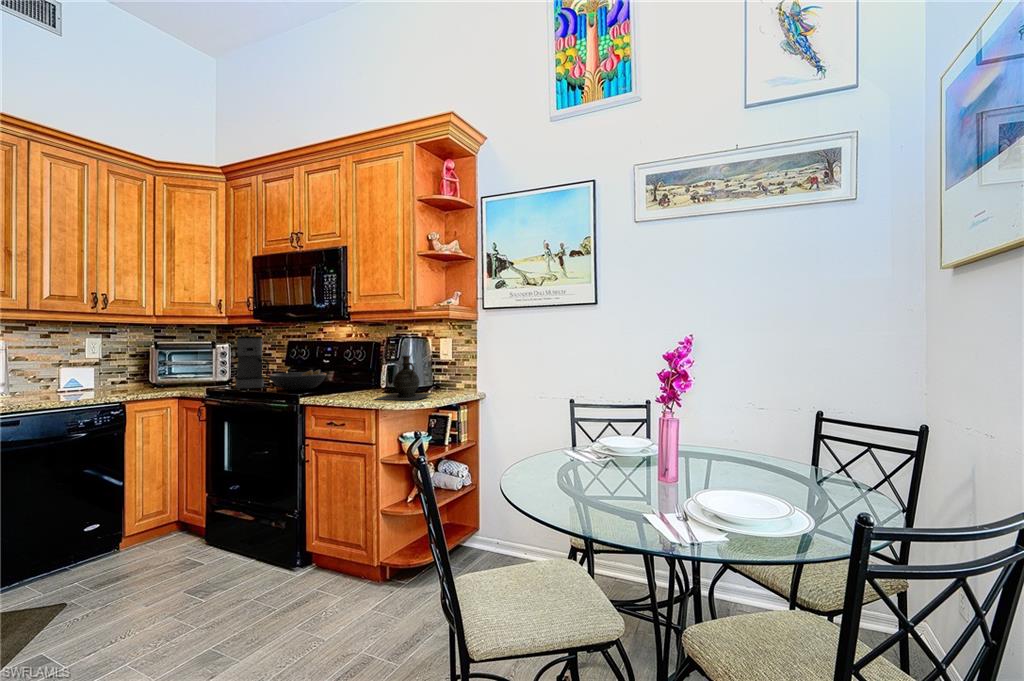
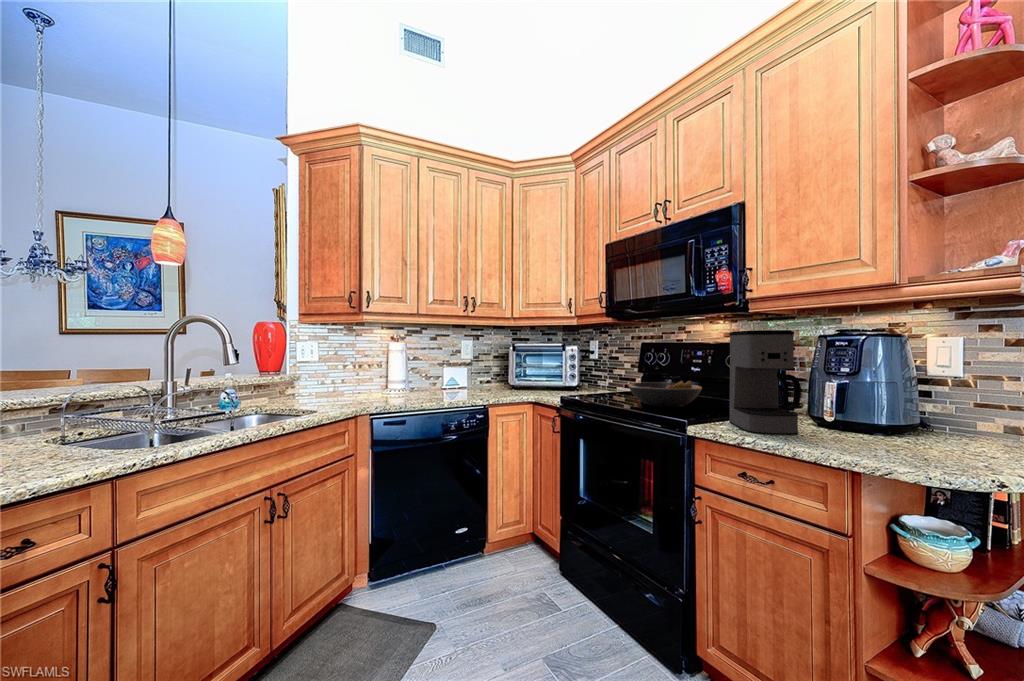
coffee maker: present [236,336,269,389] -> present [729,330,801,435]
ceramic jug: present [375,356,432,400] -> none [836,369,968,466]

